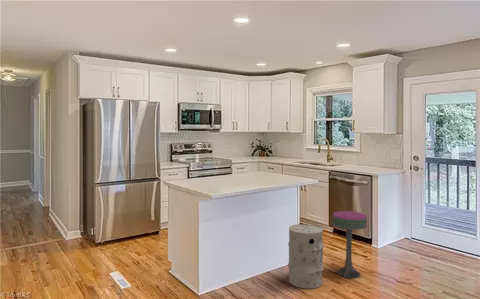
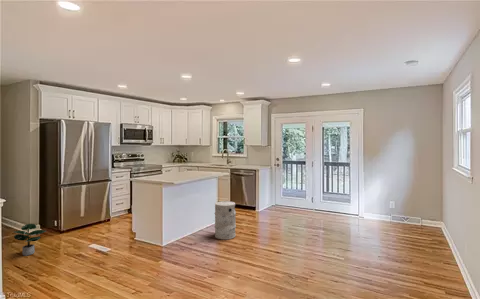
bar stool: present [332,211,367,278] -> none [239,192,258,231]
potted plant: none [29,232,67,273] -> present [14,224,46,256]

